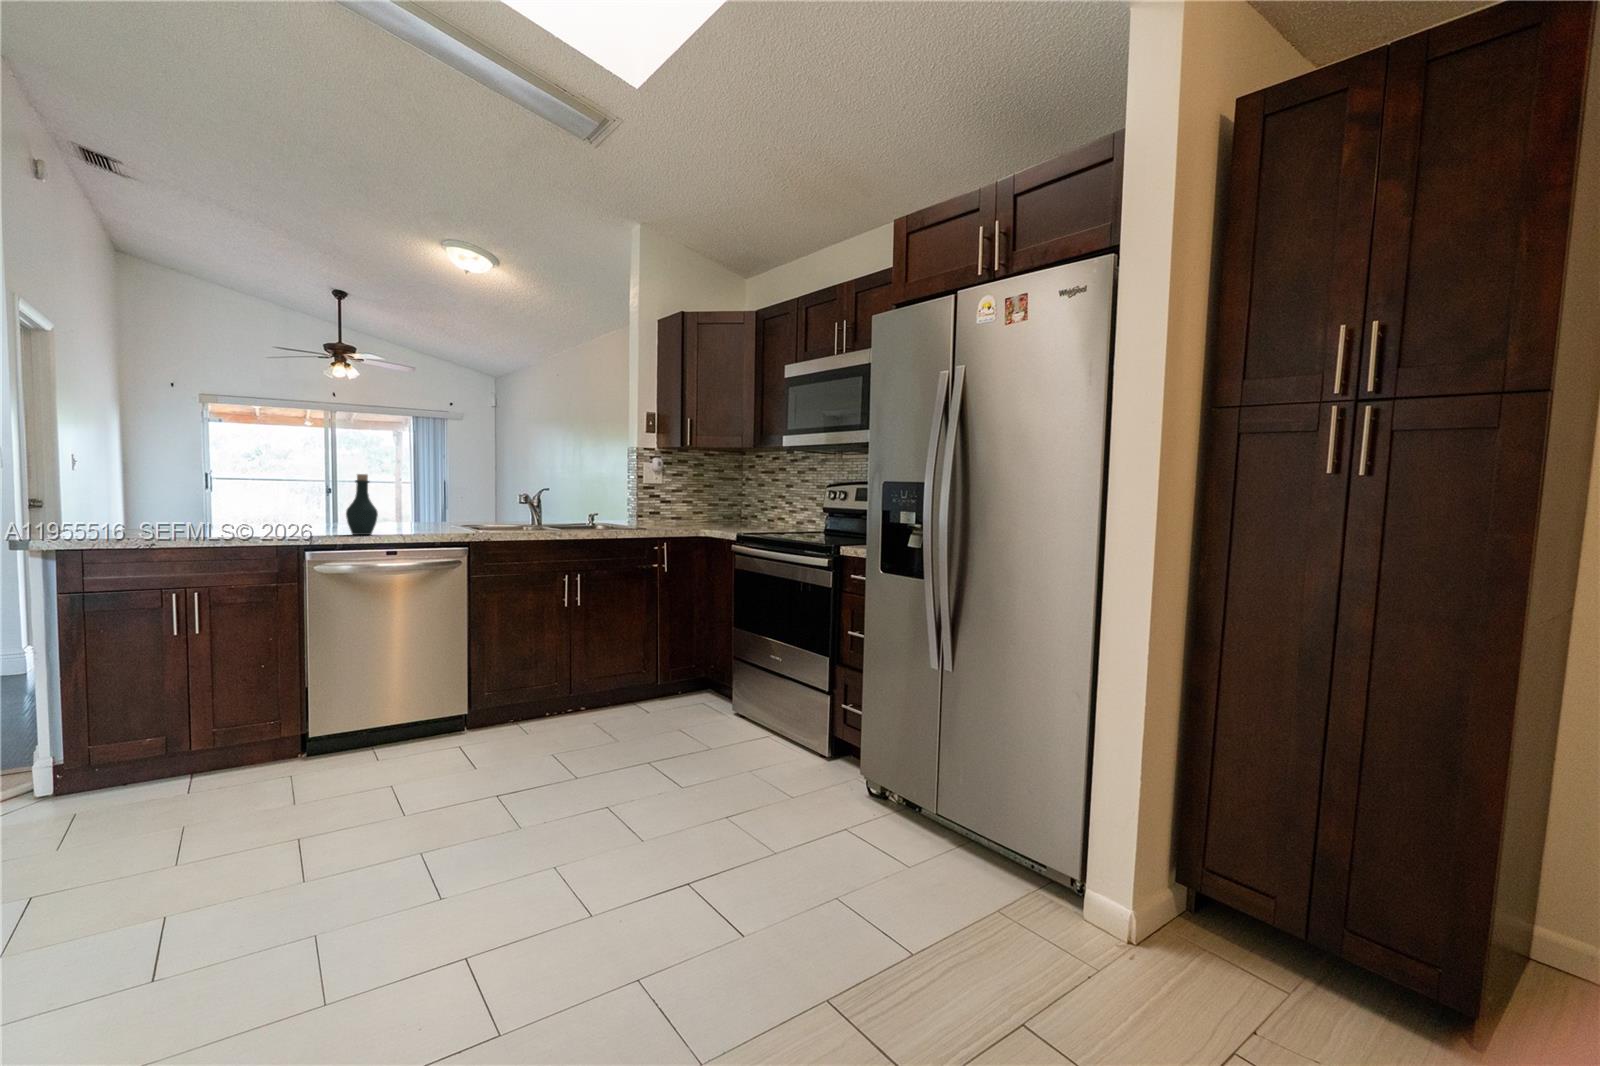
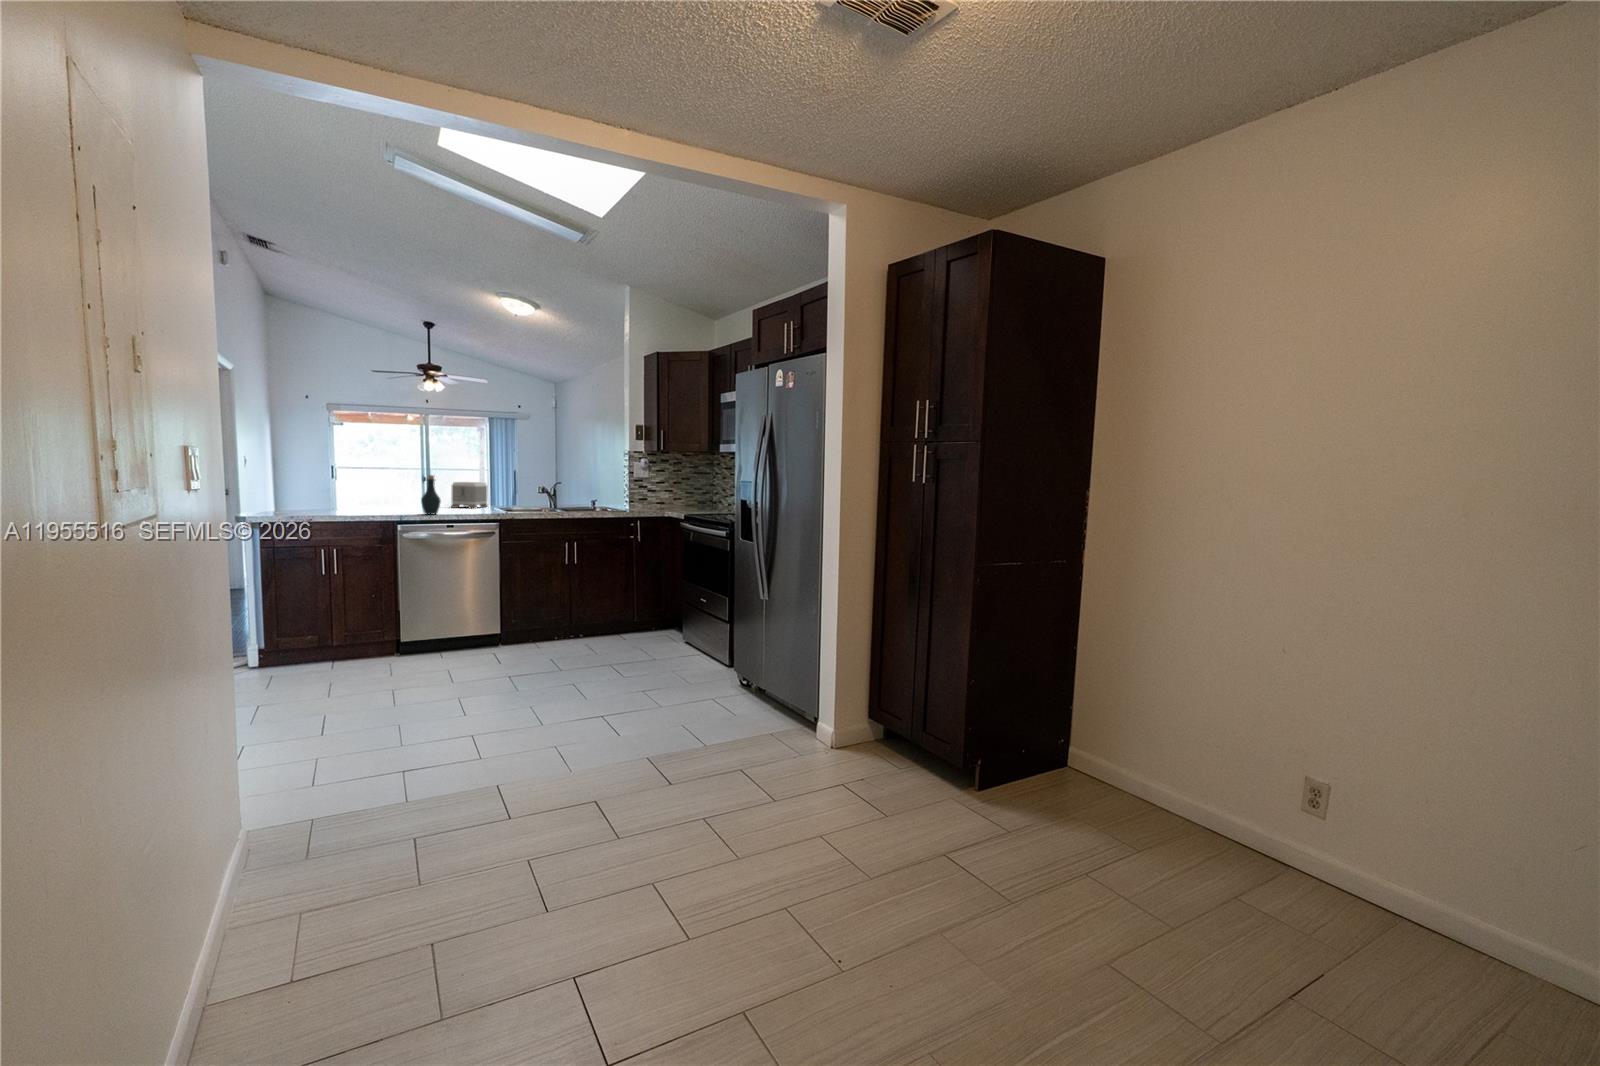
toaster: none [381,489,435,527] -> present [451,482,488,508]

